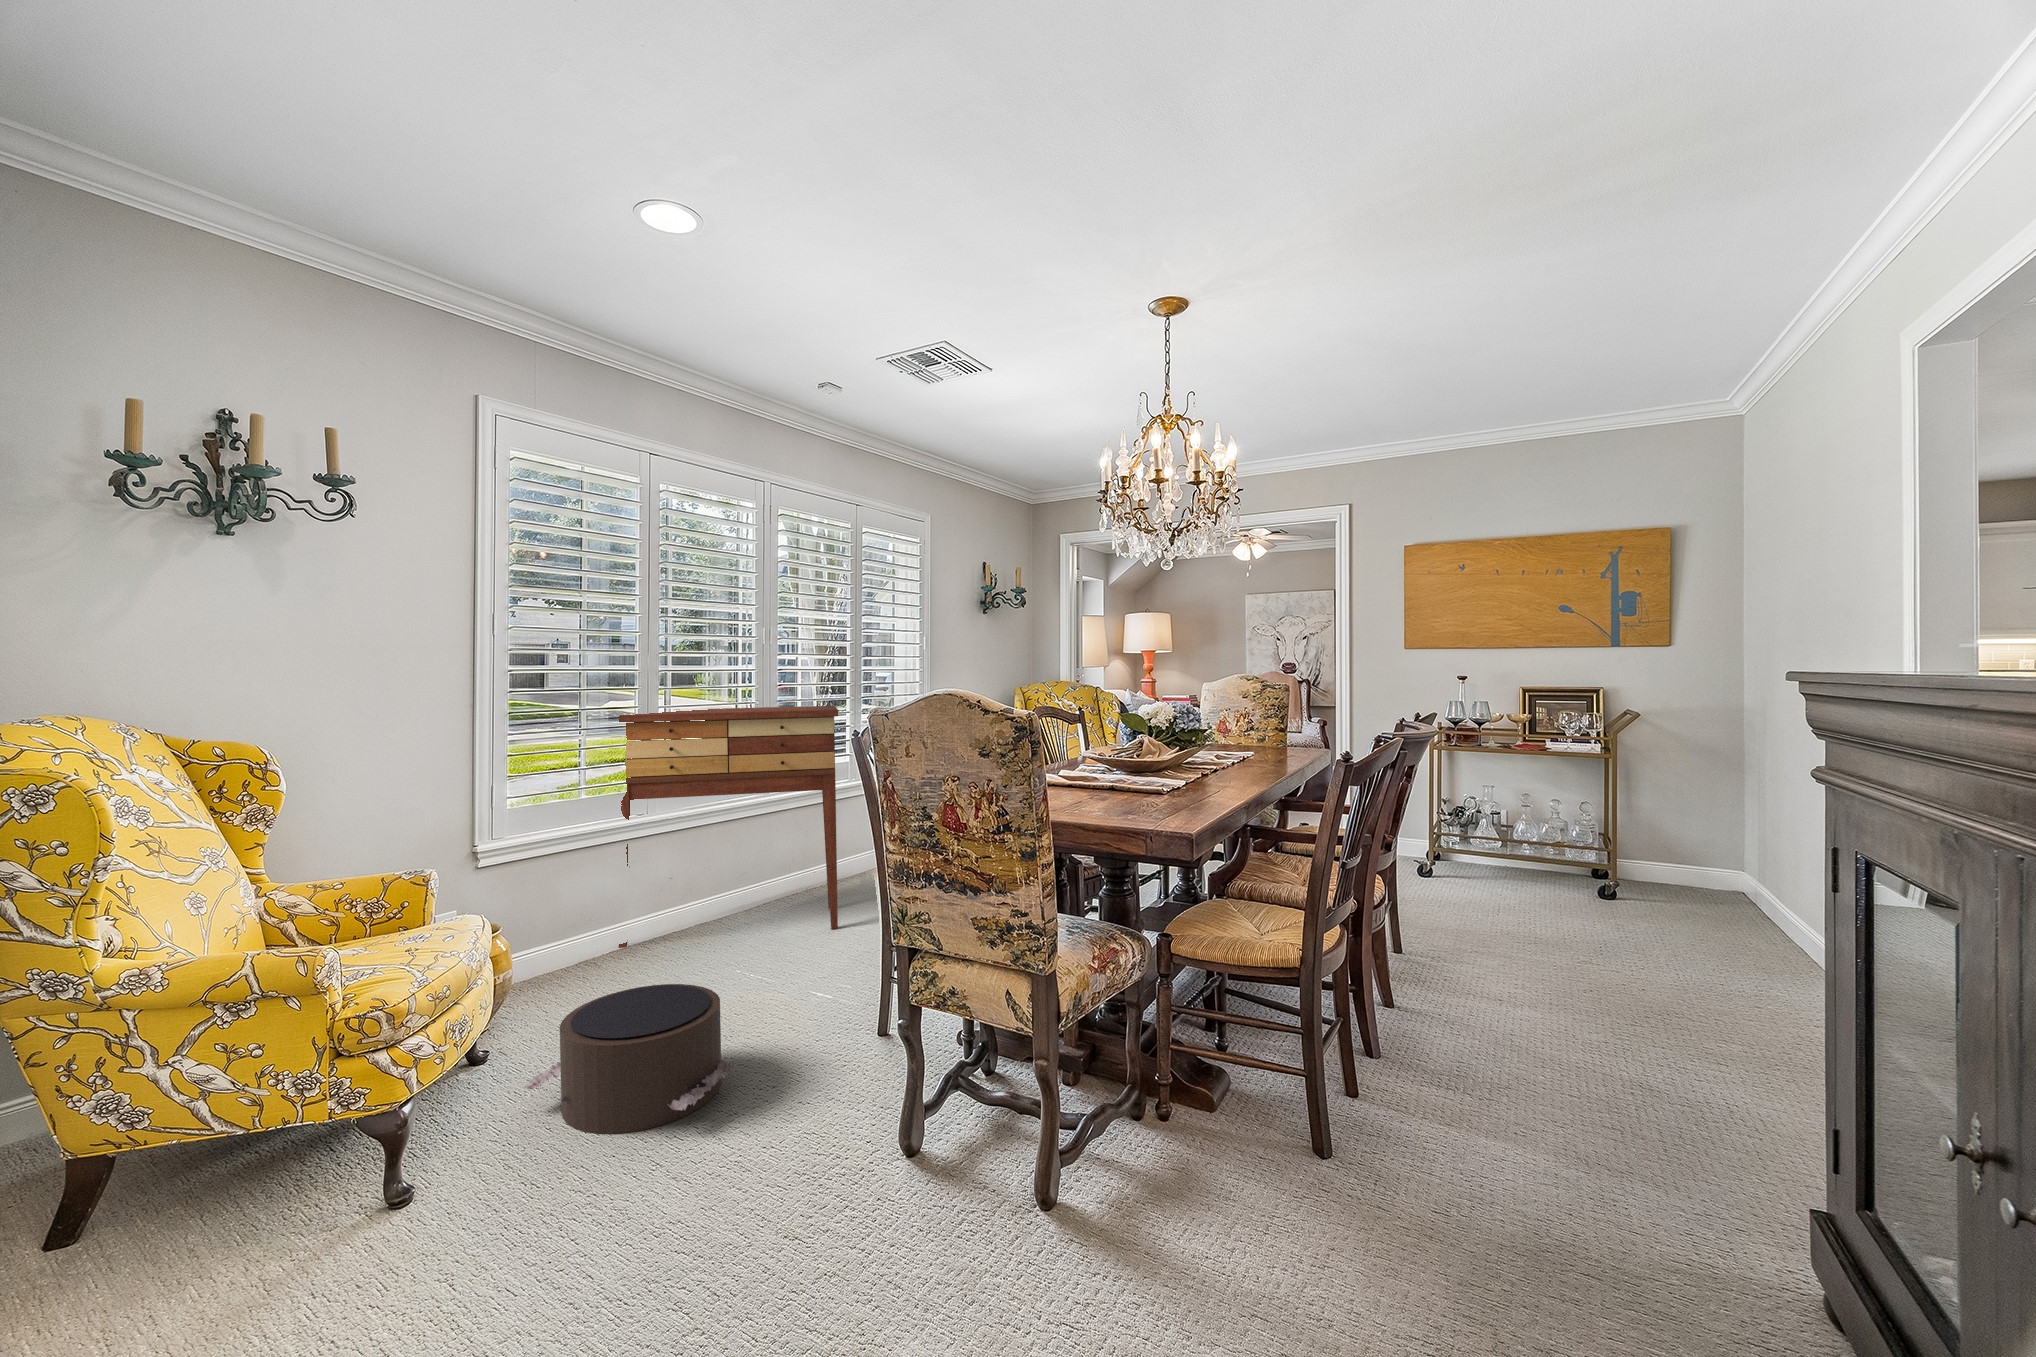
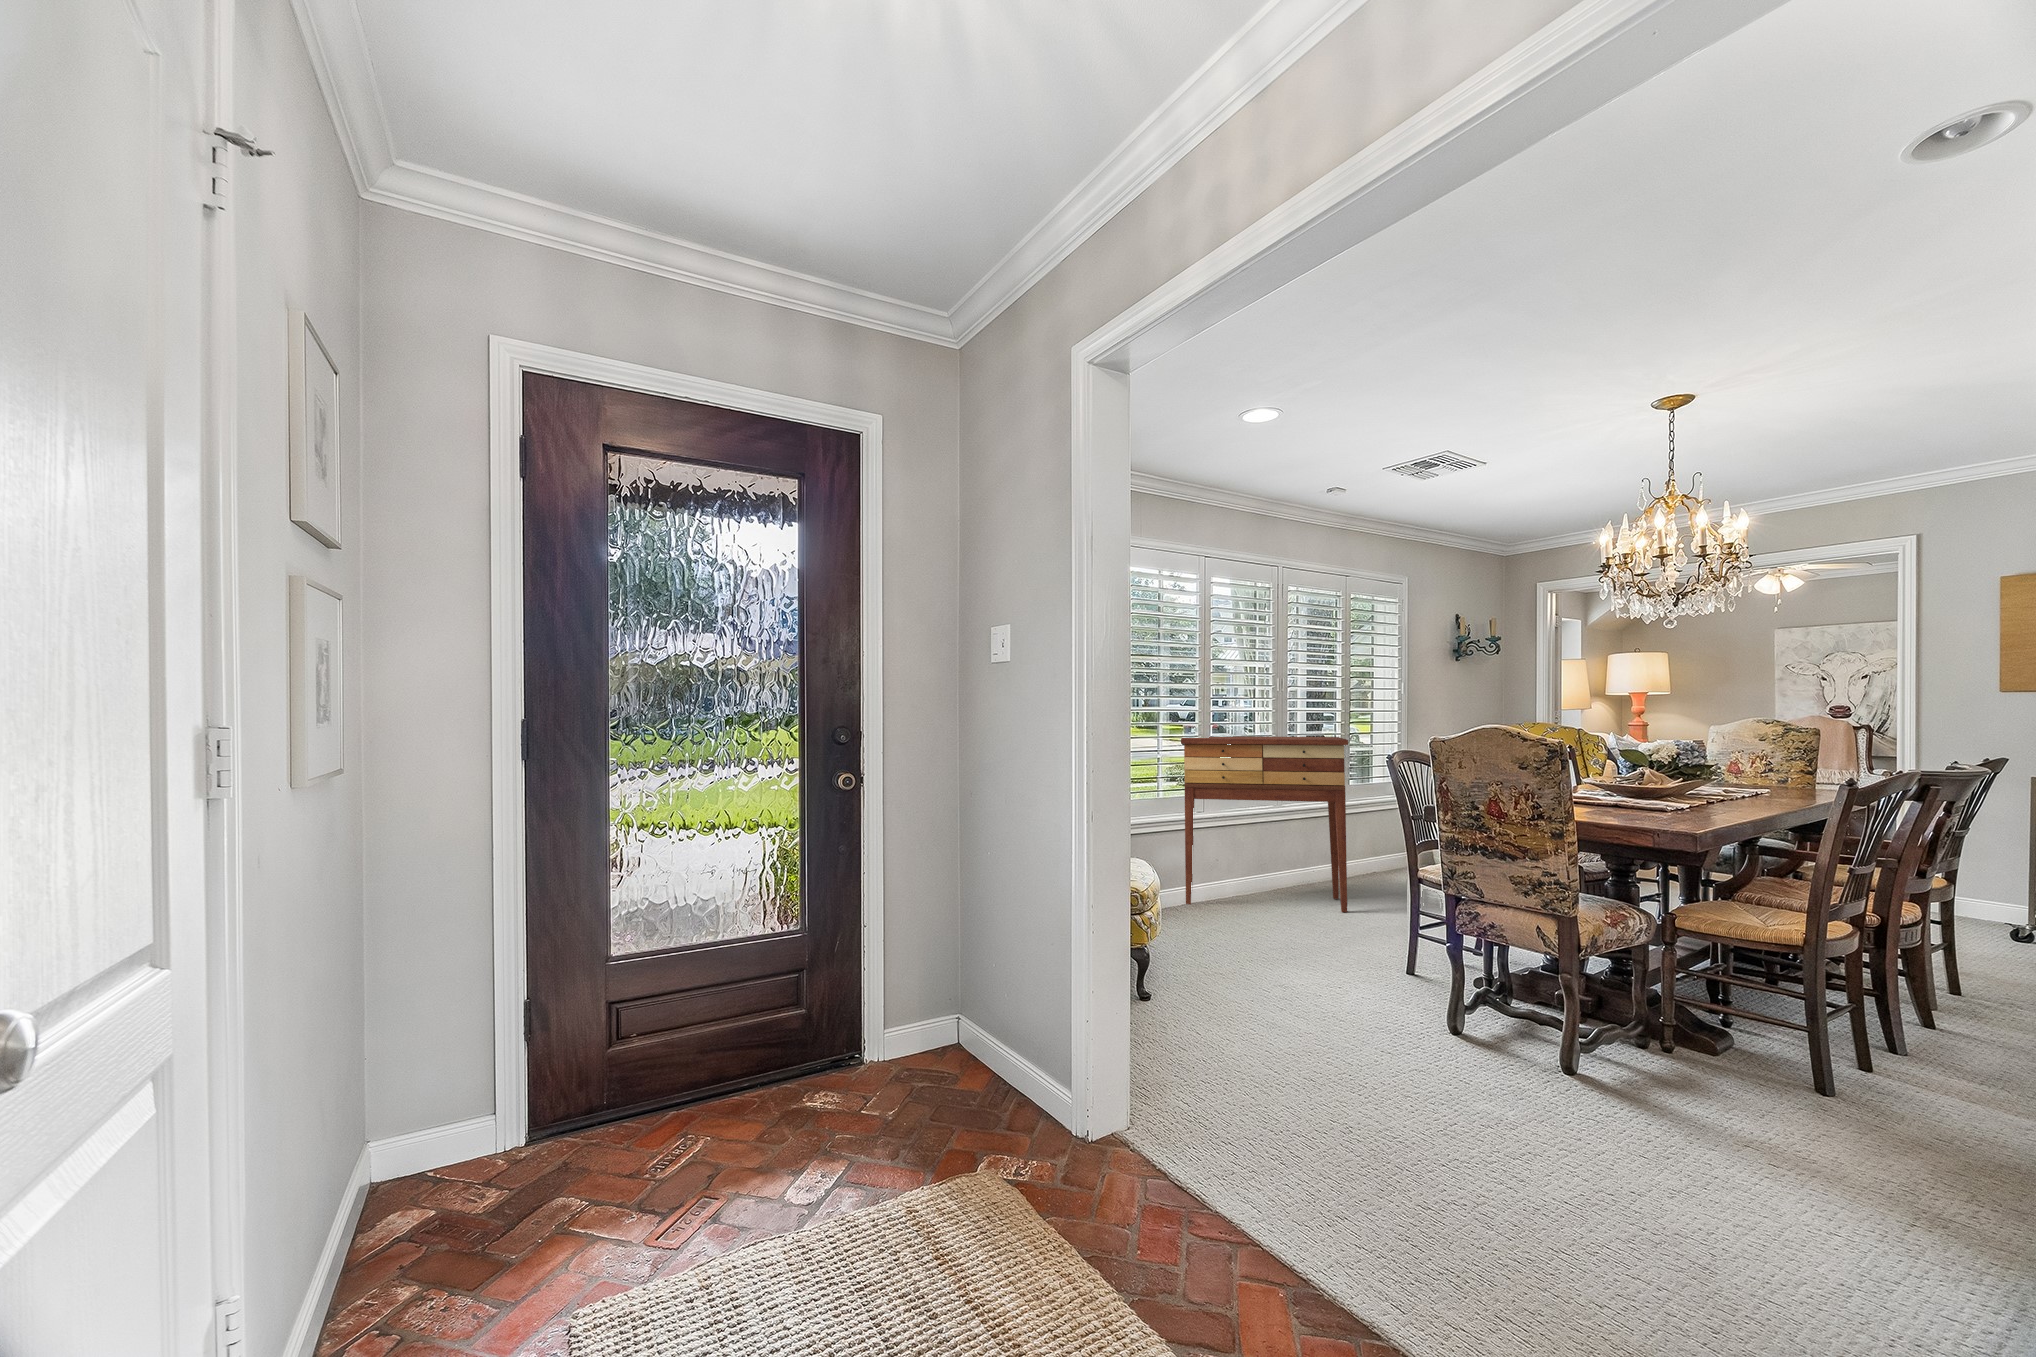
pouf: present [524,984,737,1134] -> none [1184,915,1316,997]

